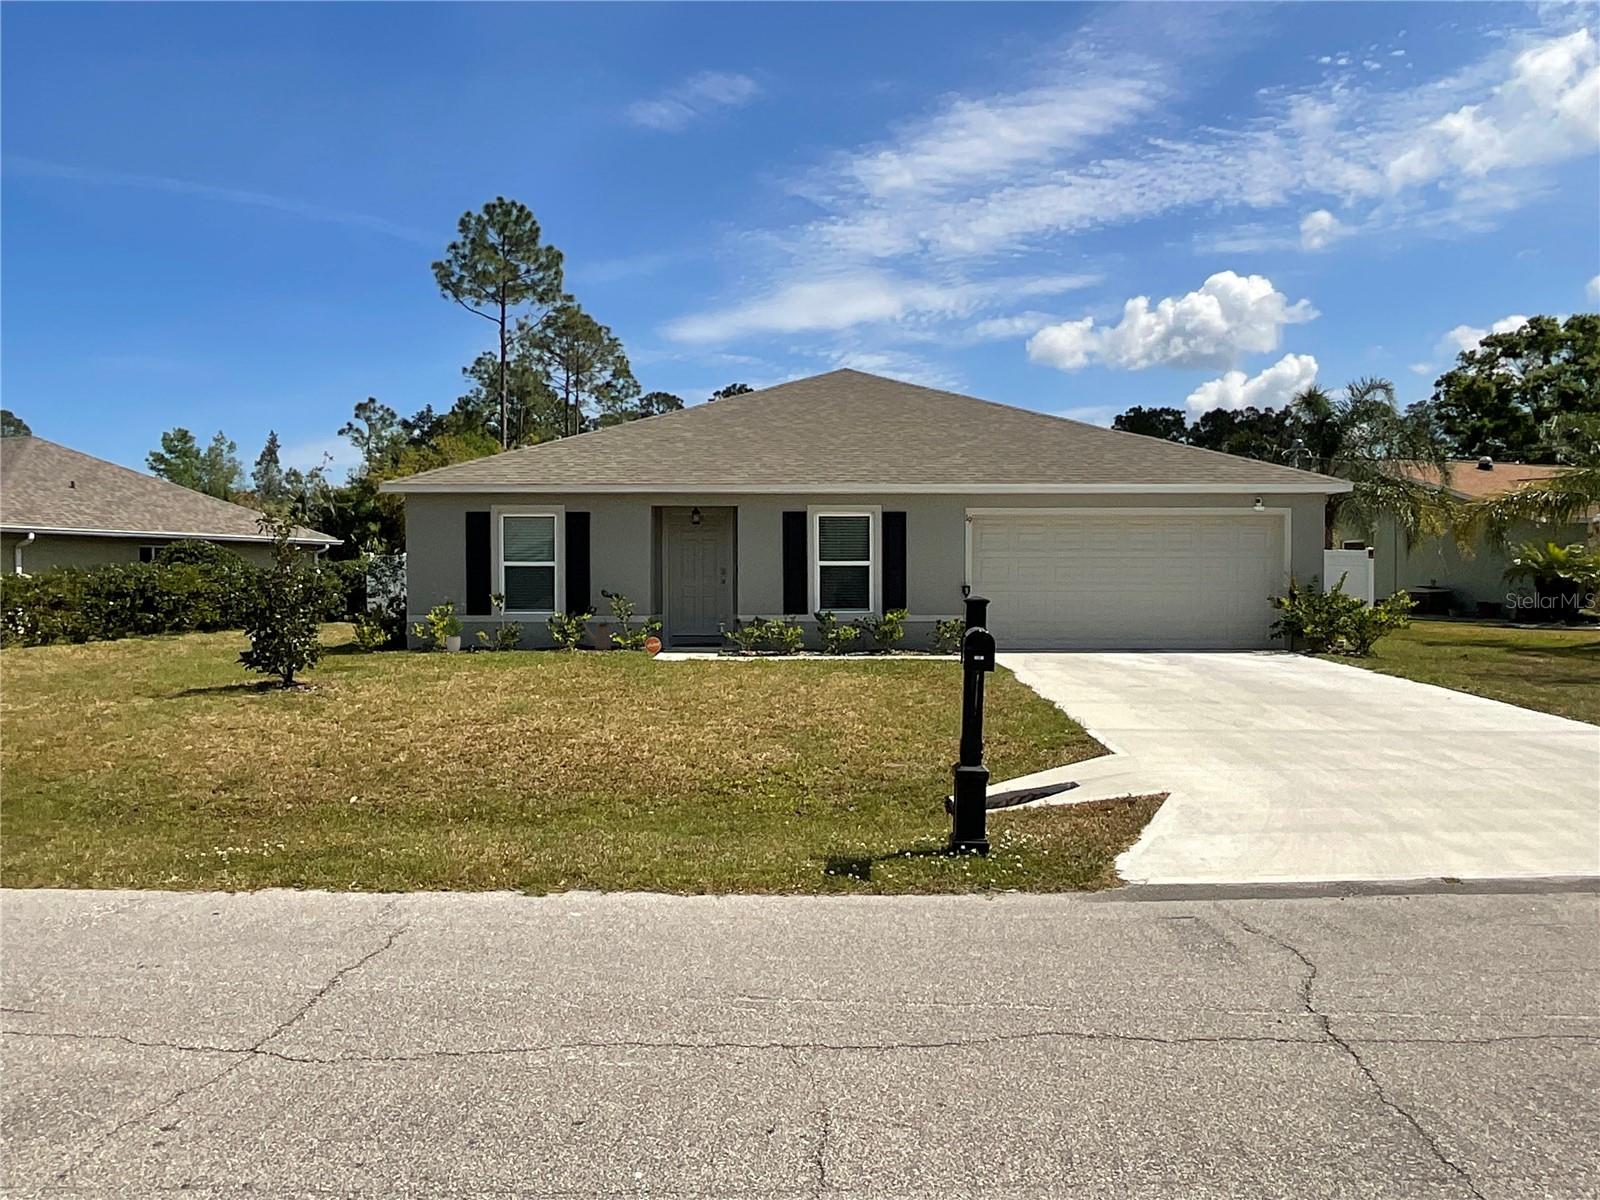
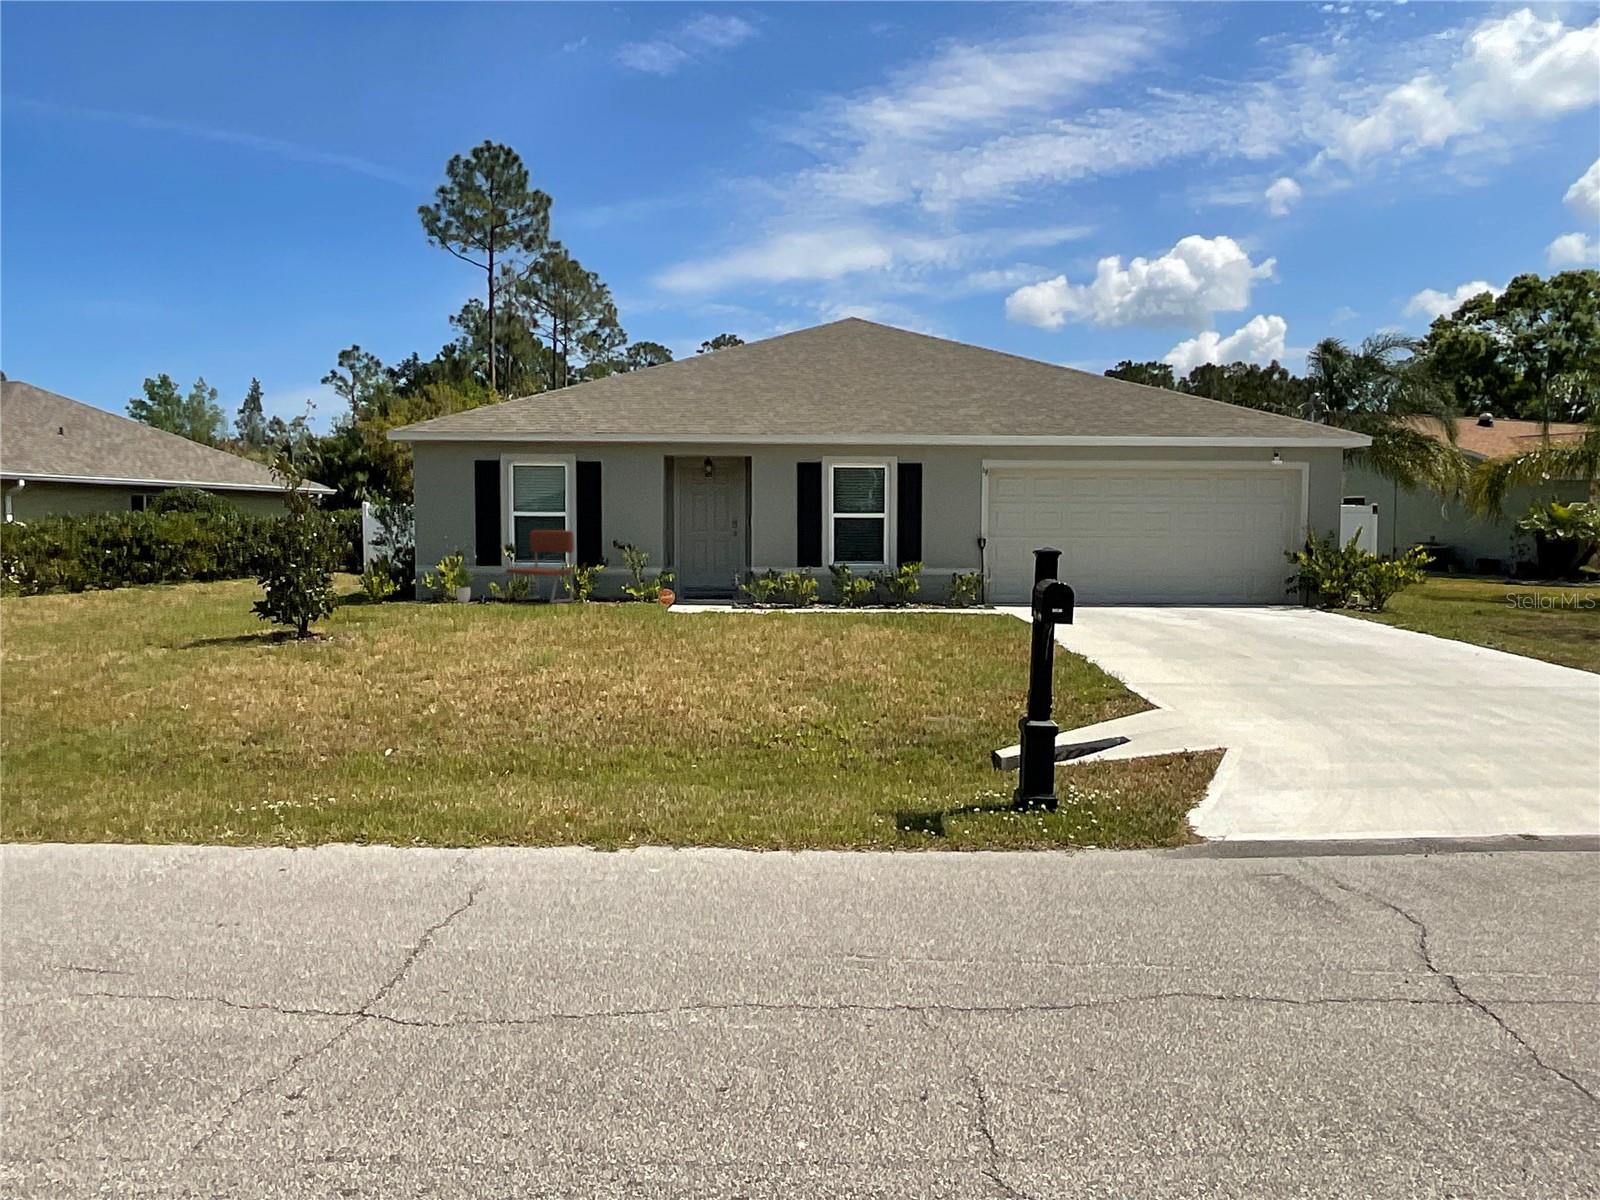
bench: none [496,579,563,652] -> present [506,530,574,603]
watering can: present [583,619,611,649] -> none [593,569,624,601]

